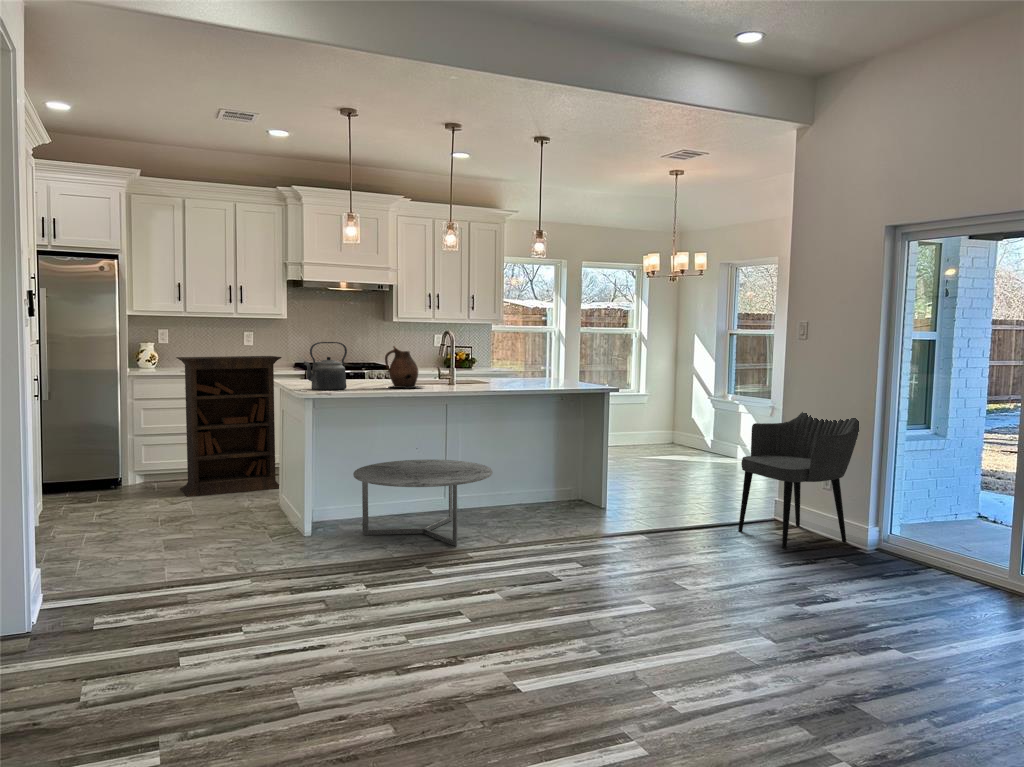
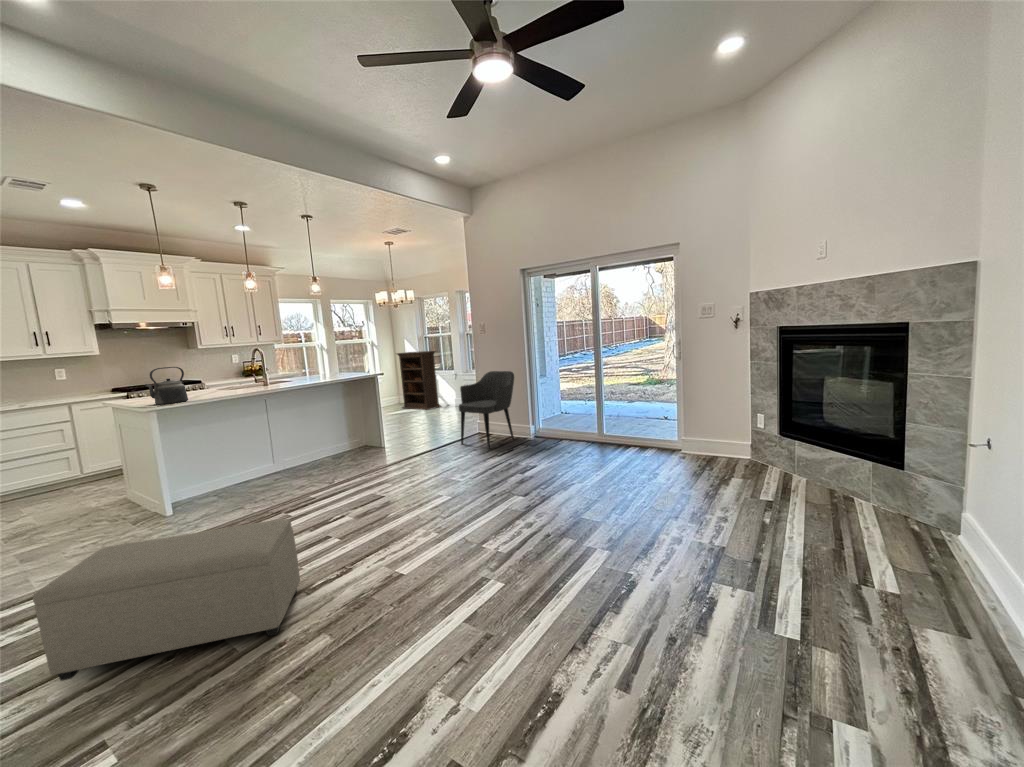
ceramic pitcher: present [385,346,421,388] -> none [216,365,252,395]
bookcase: present [176,356,282,497] -> present [397,351,441,410]
coffee table: present [353,460,493,546] -> none [204,436,314,502]
ottoman: none [142,544,395,705] -> present [33,519,300,680]

